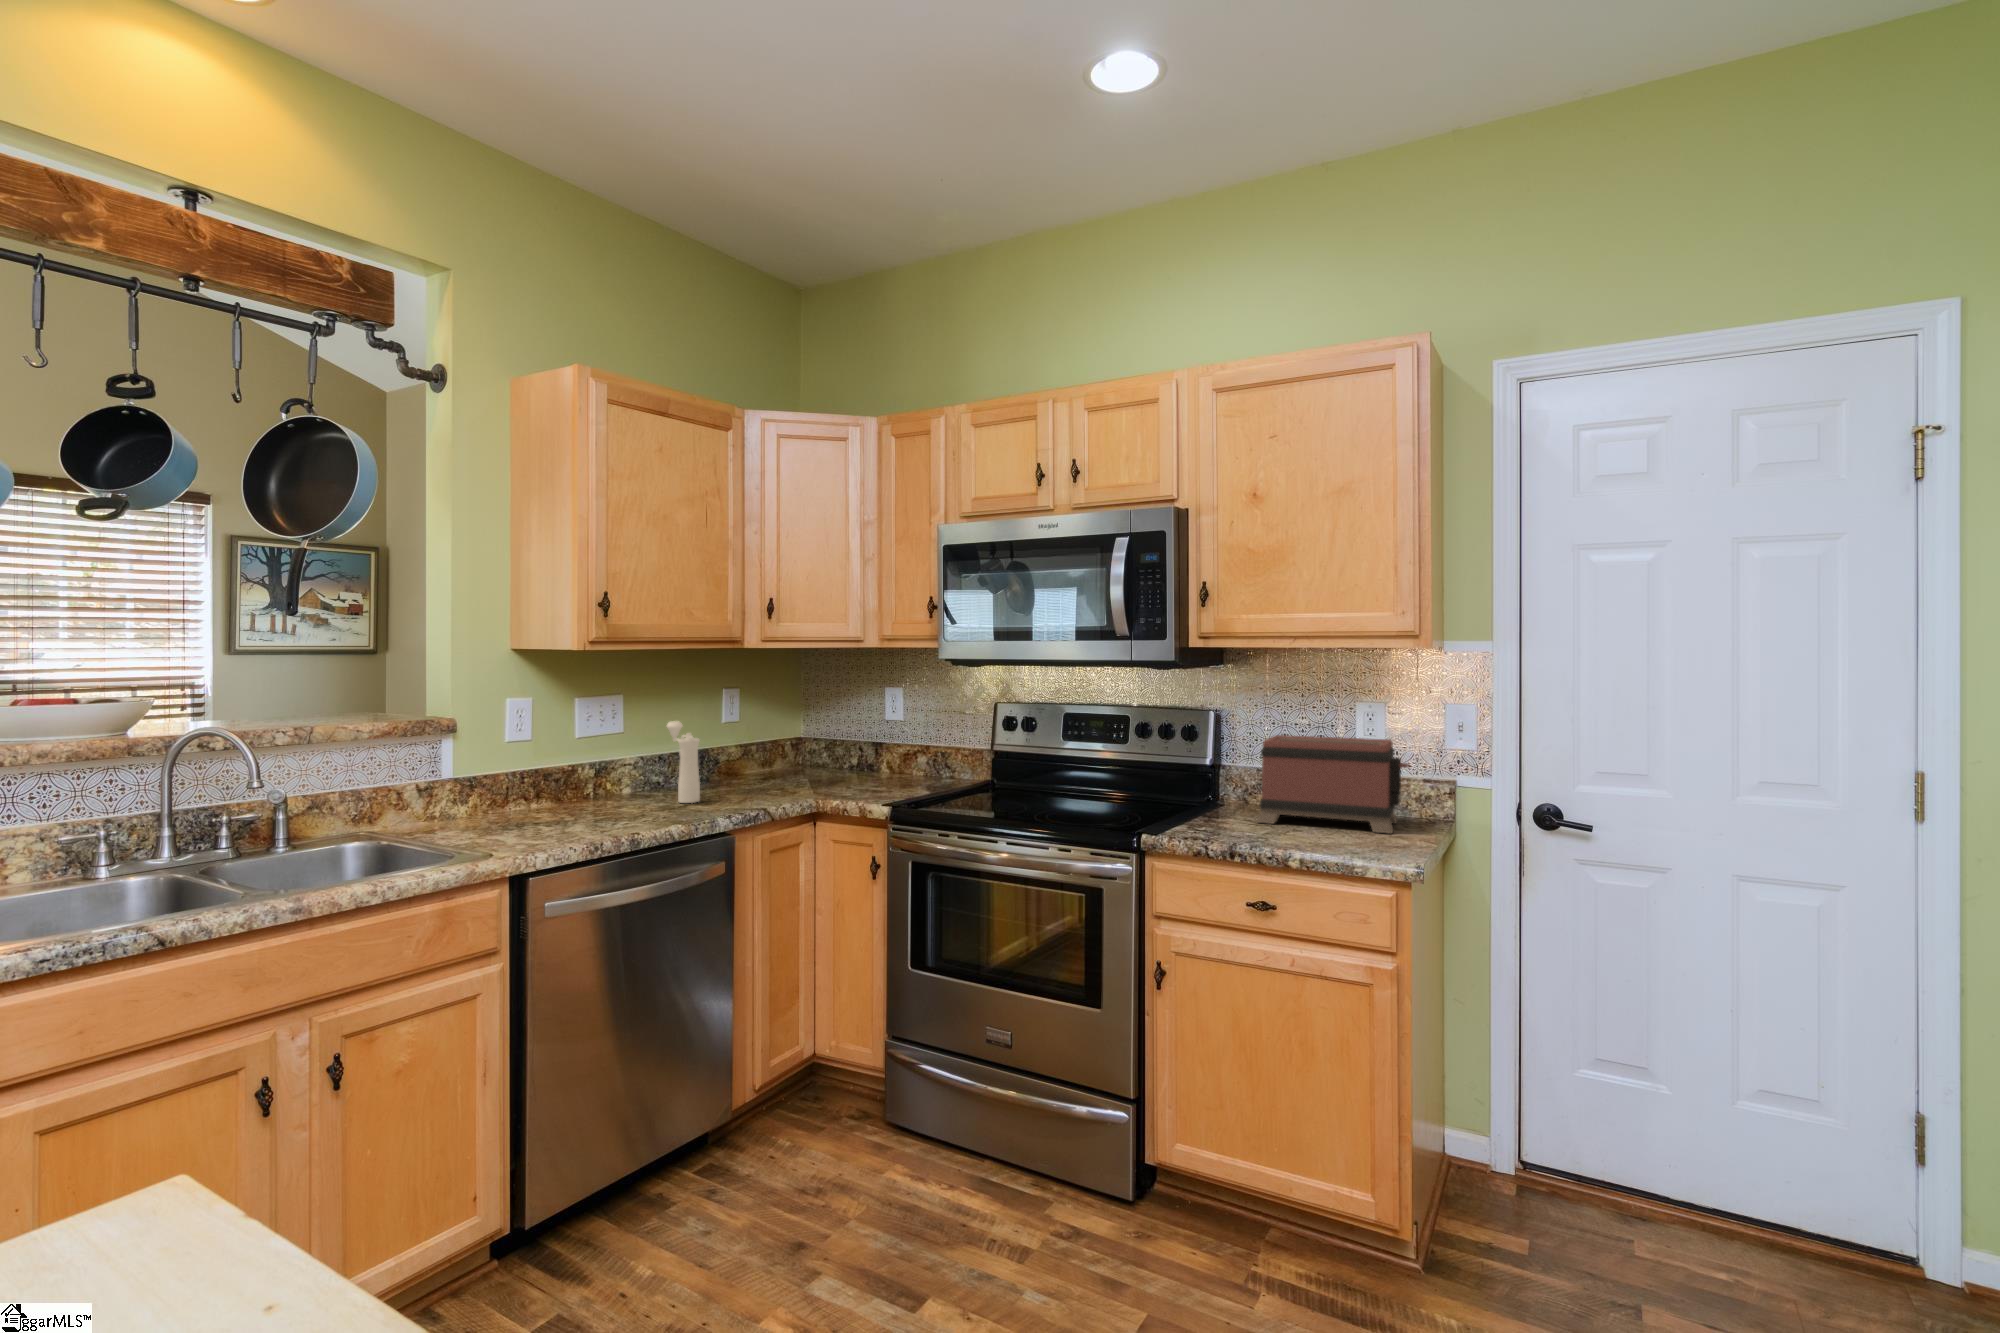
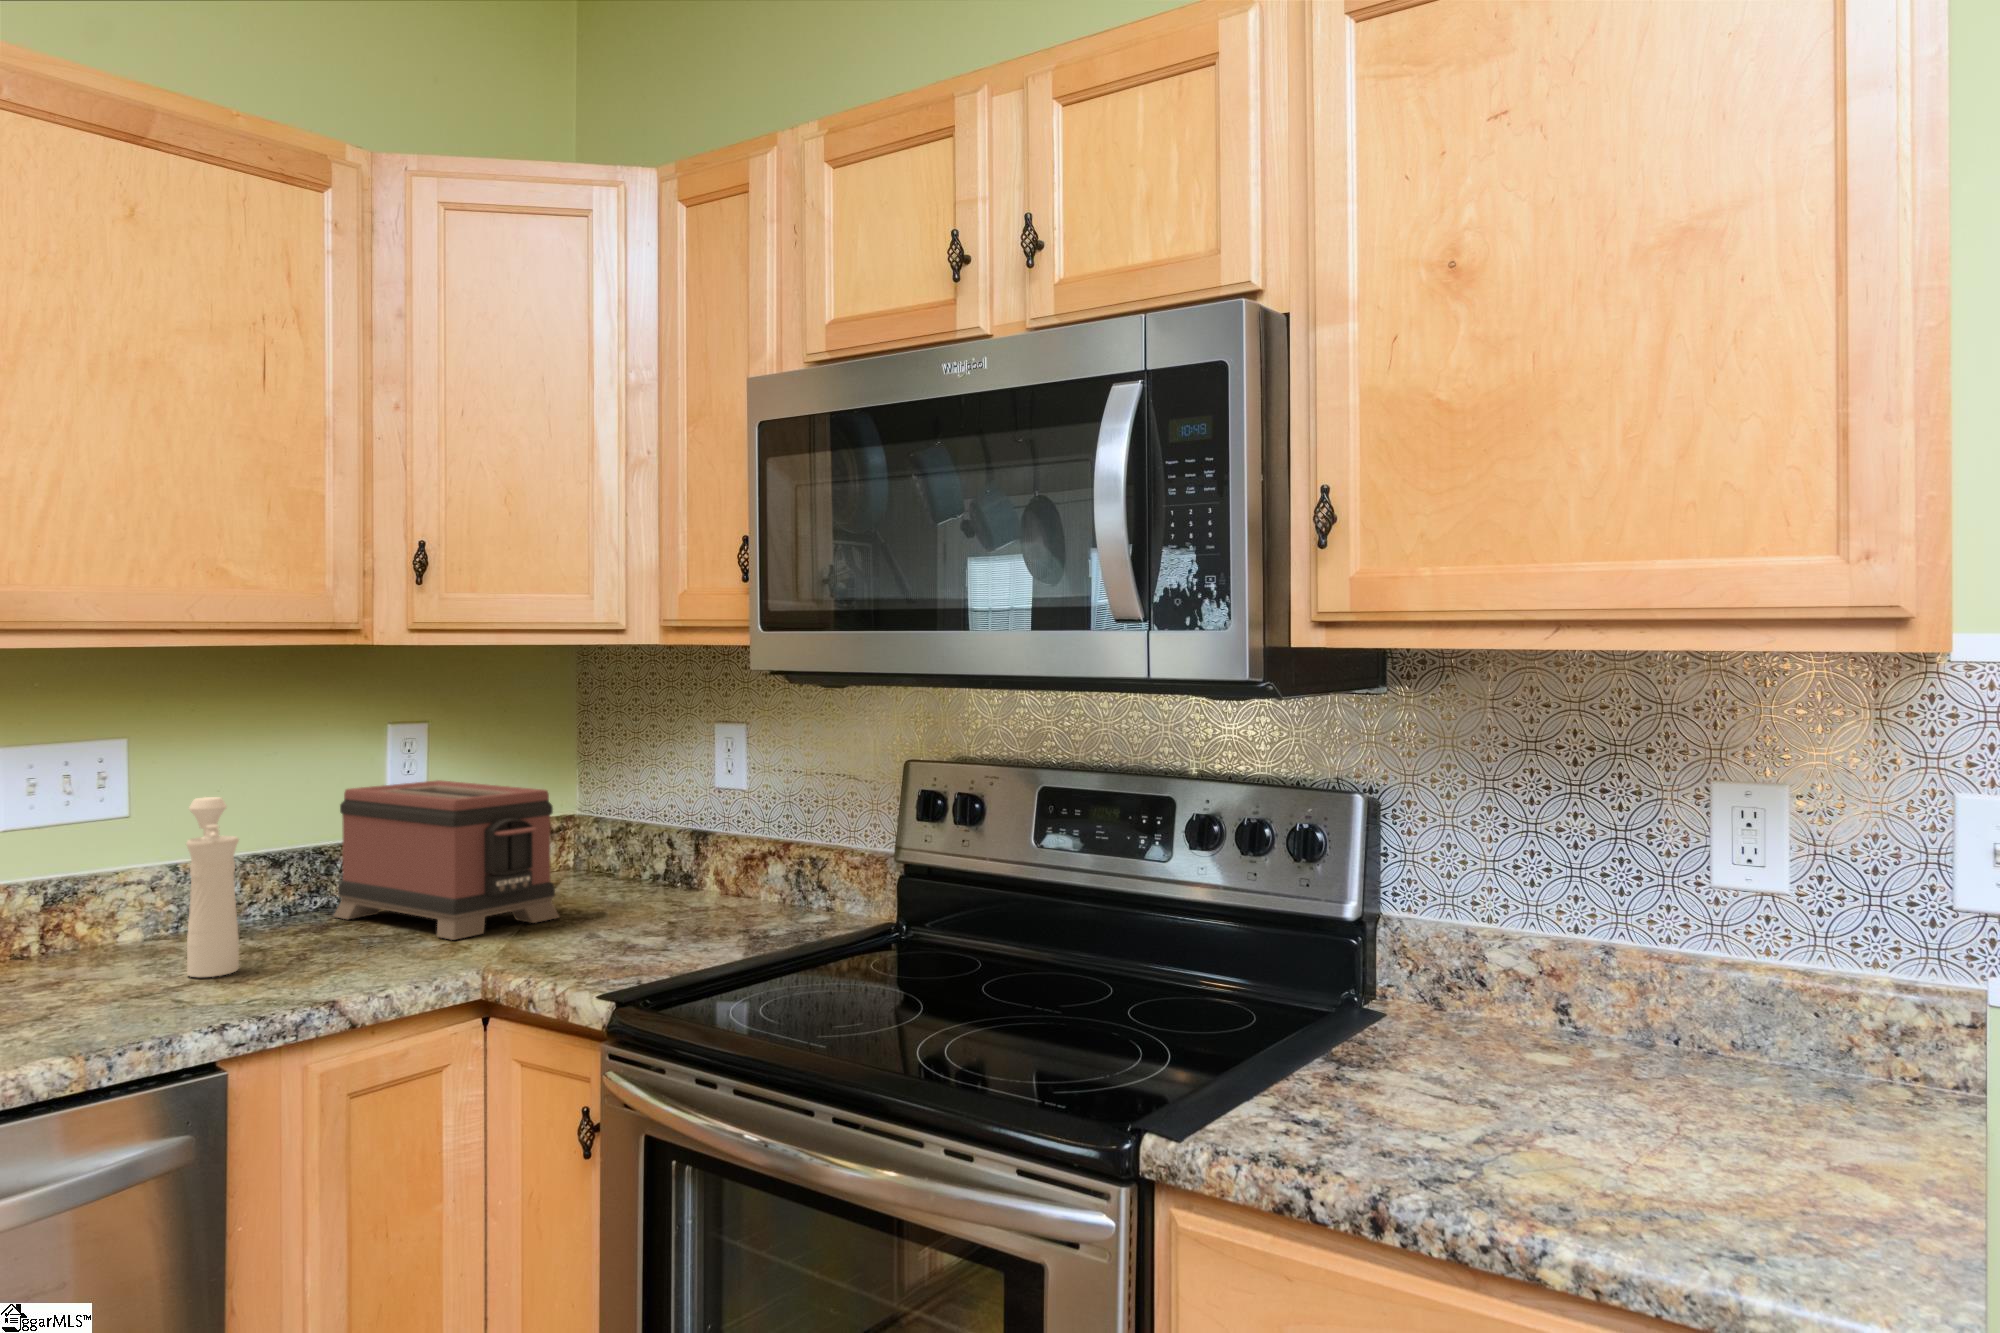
toaster: present [1258,735,1408,833] -> present [334,780,559,940]

